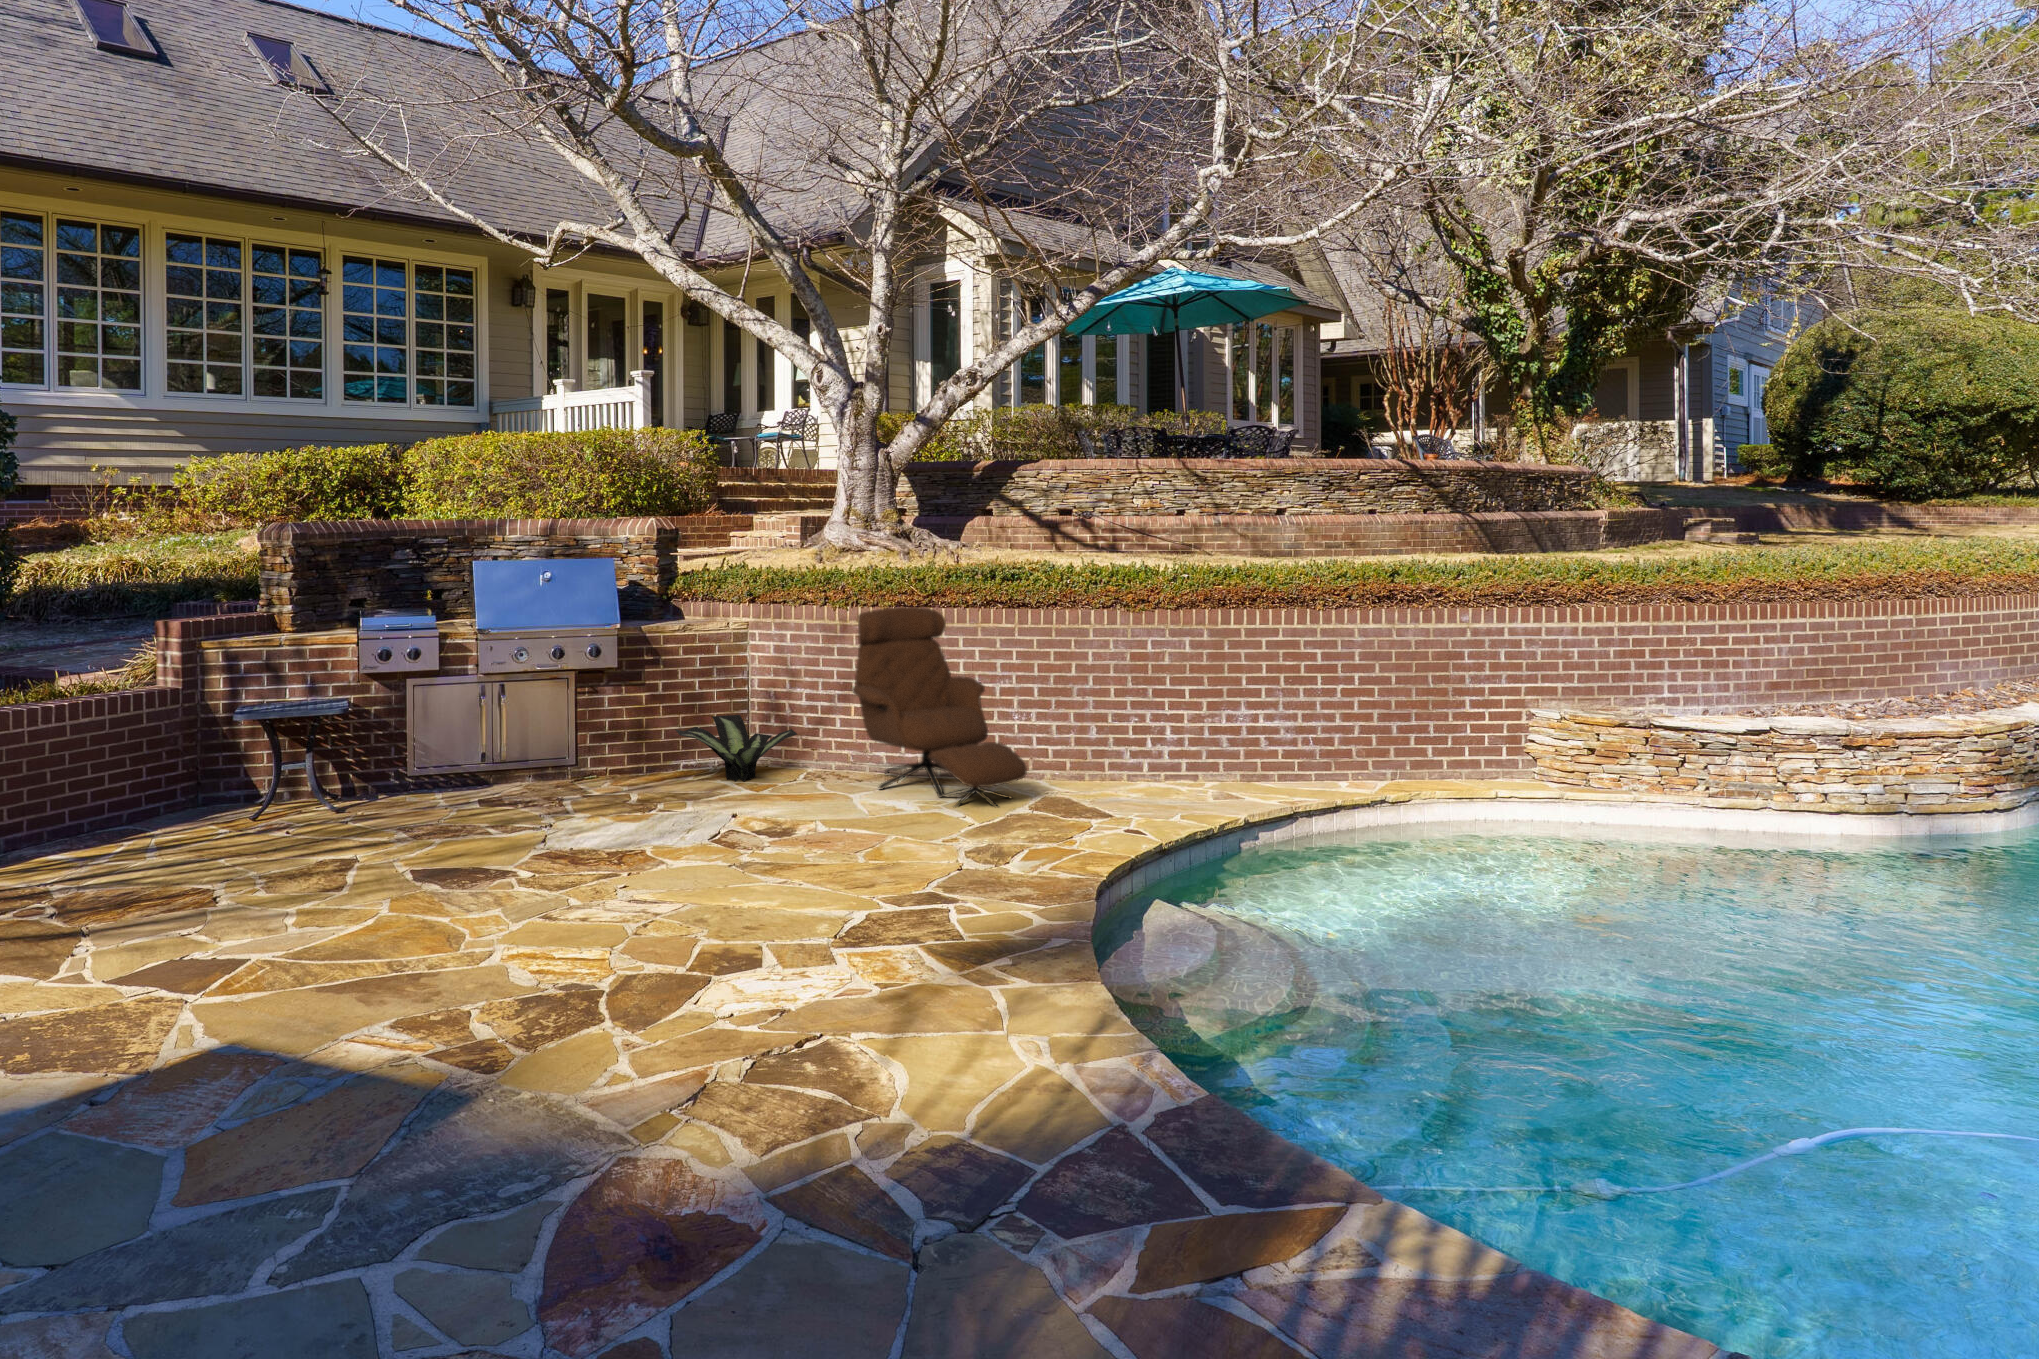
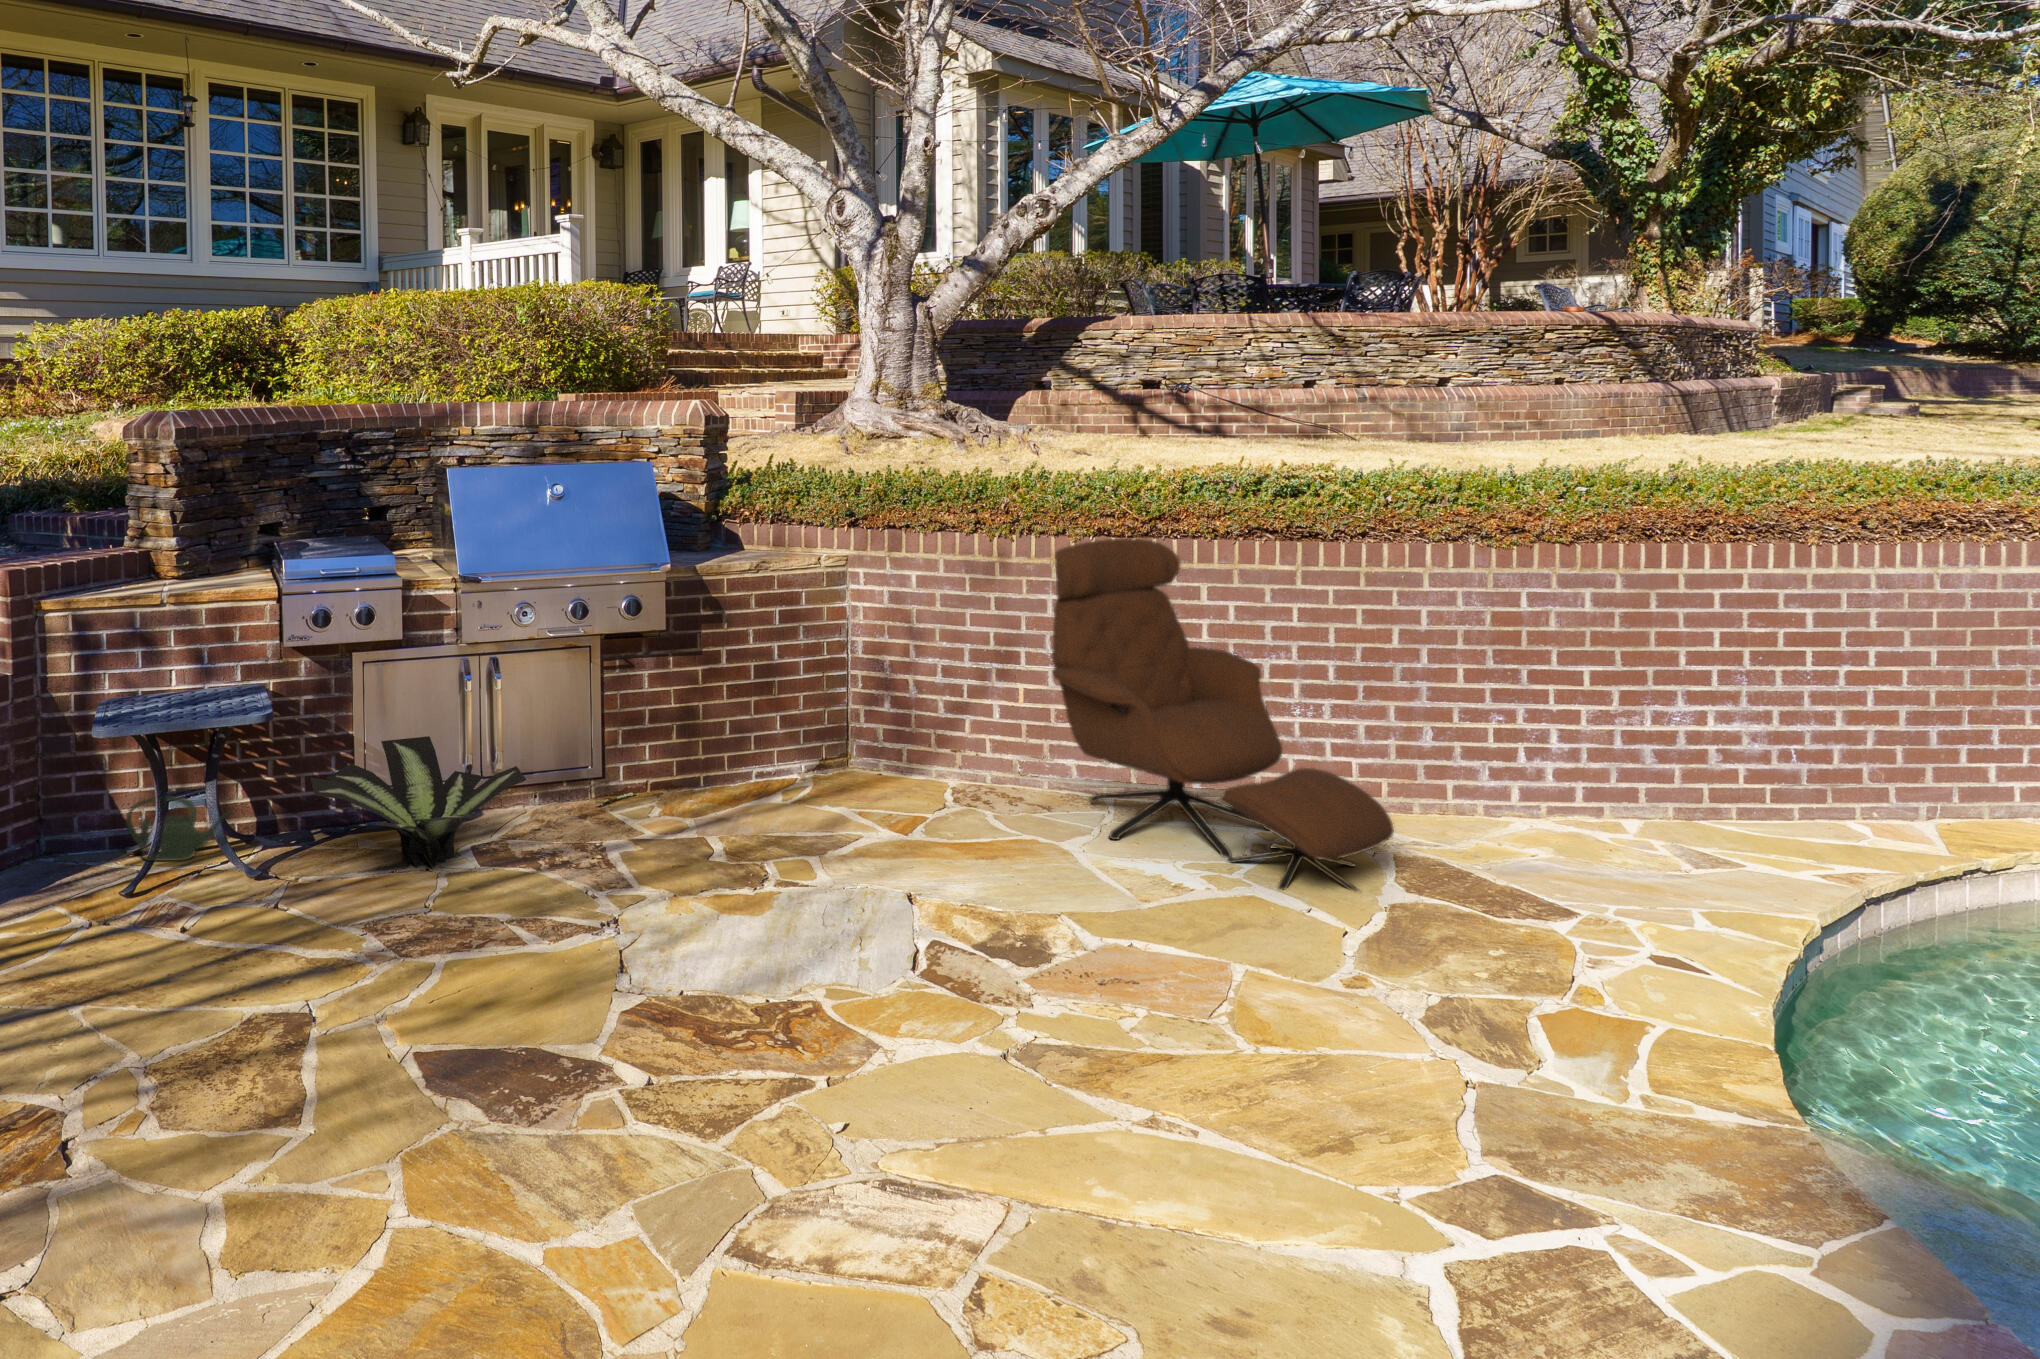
potted plant: present [675,715,797,782] -> present [310,736,526,868]
watering can: none [258,763,325,803] -> present [126,796,230,861]

